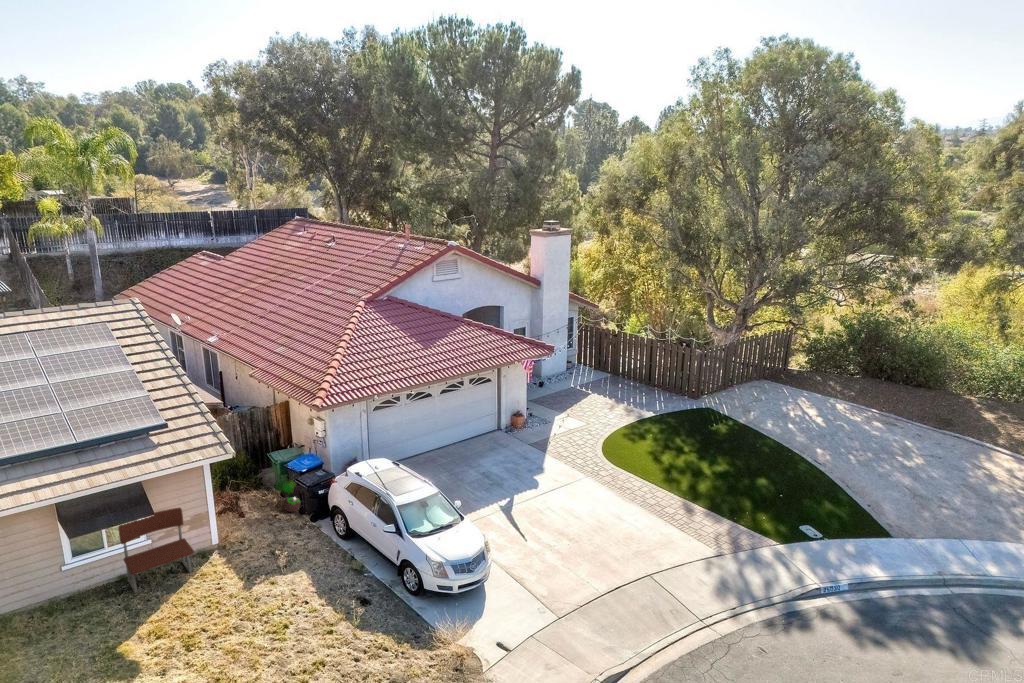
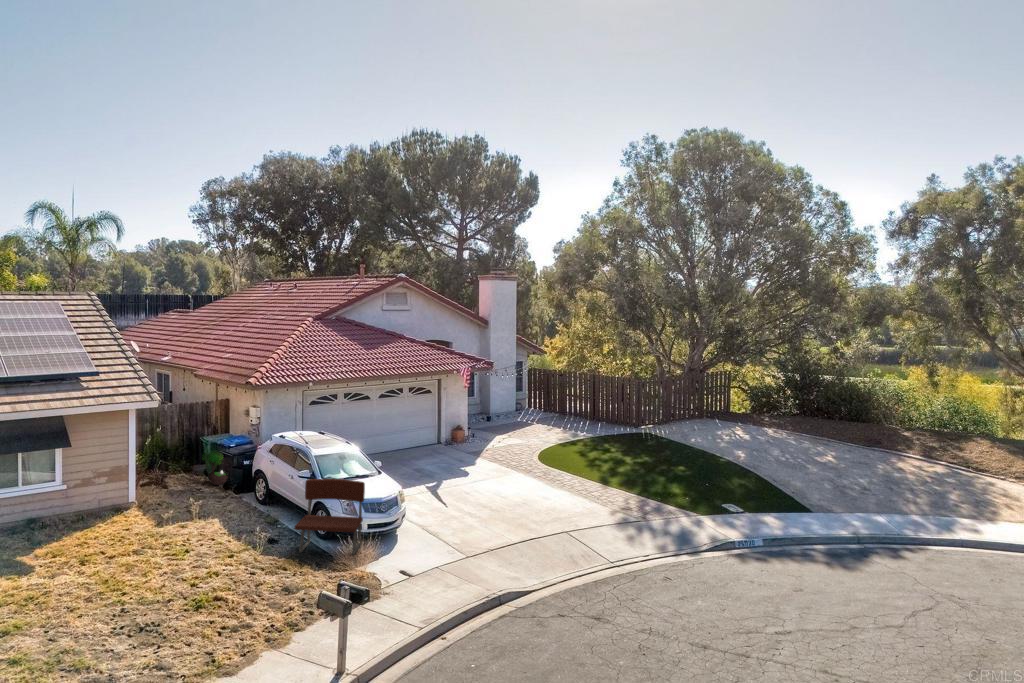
bench: present [118,508,194,593] -> present [295,479,365,555]

